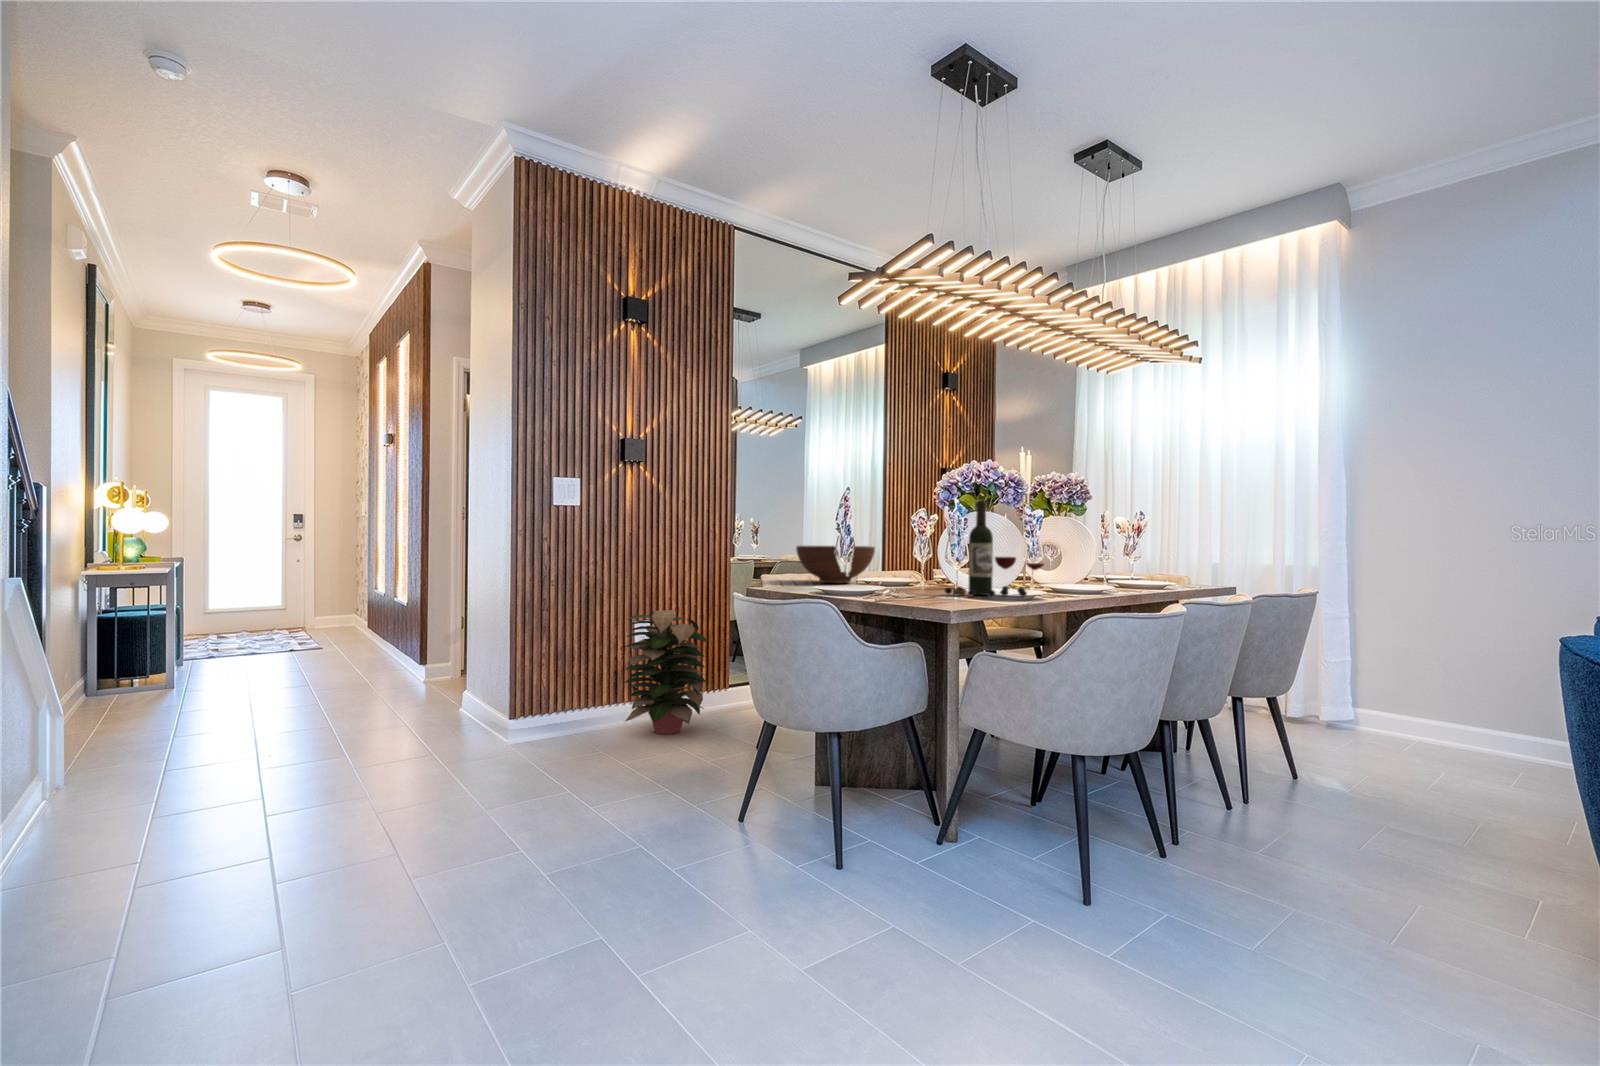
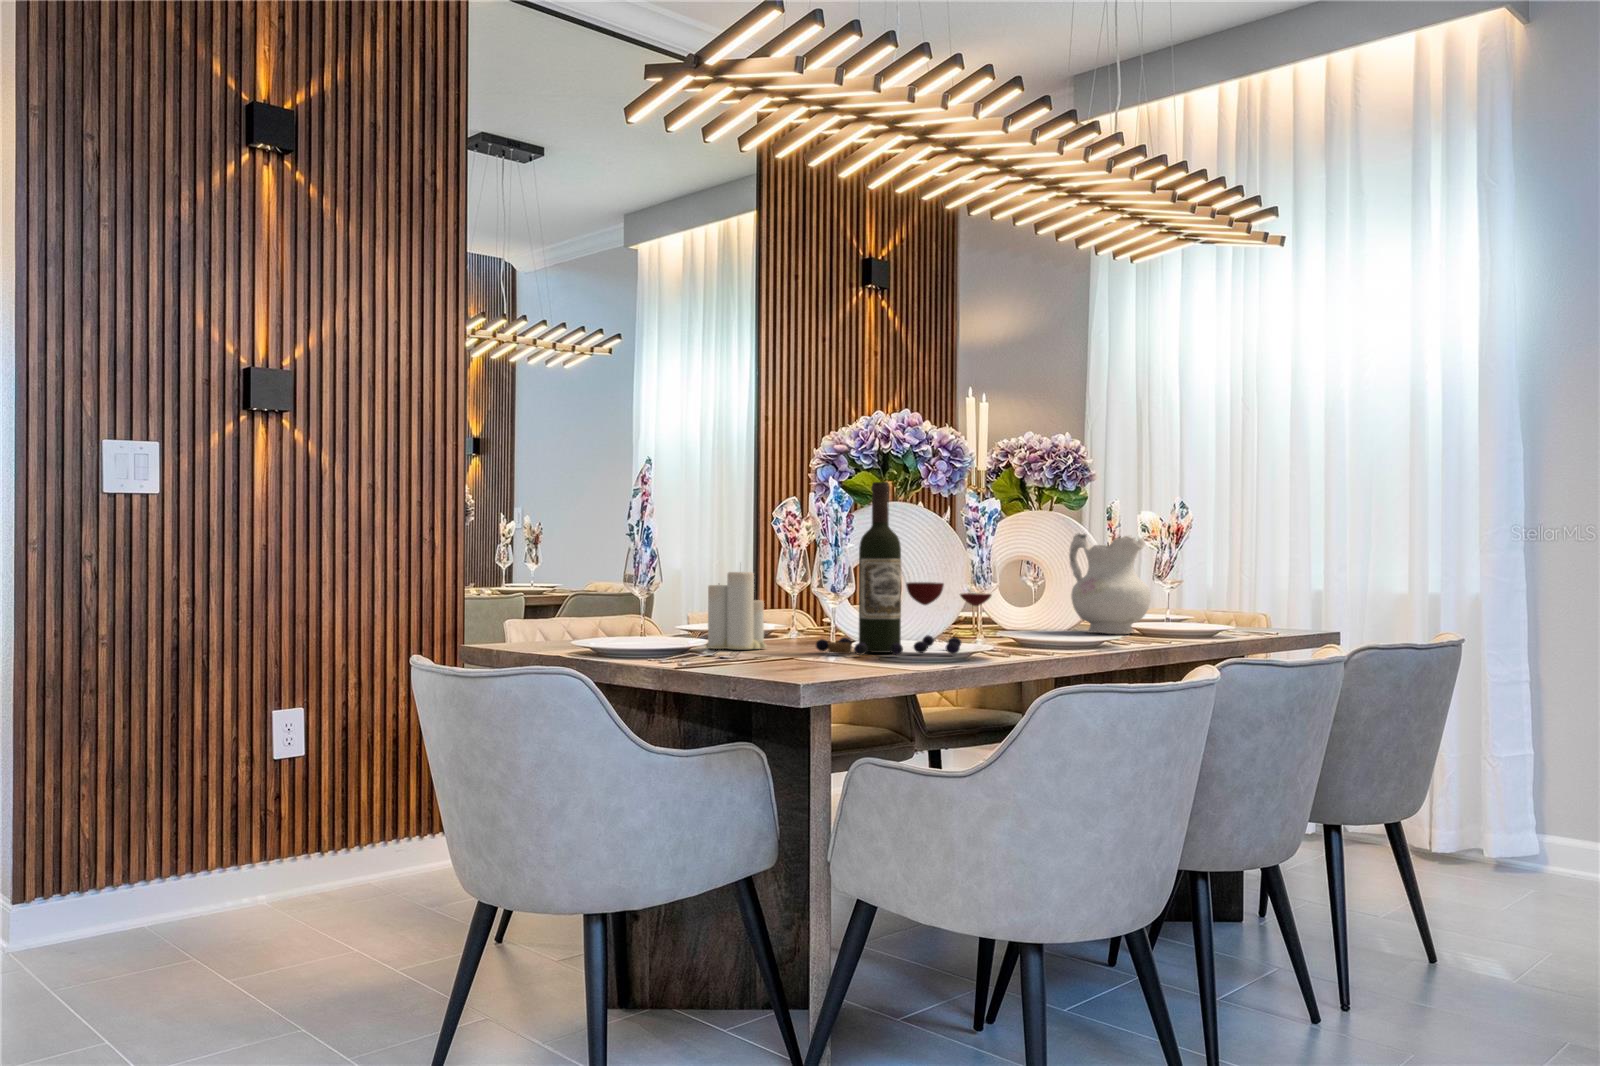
ceramic pitcher: none [1079,530,1128,587] -> present [1069,533,1151,634]
candle: none [881,545,916,592] -> present [706,572,767,649]
fruit bowl: present [796,546,875,583] -> none [562,565,707,634]
decorative plant: present [624,610,708,734] -> none [244,688,410,921]

